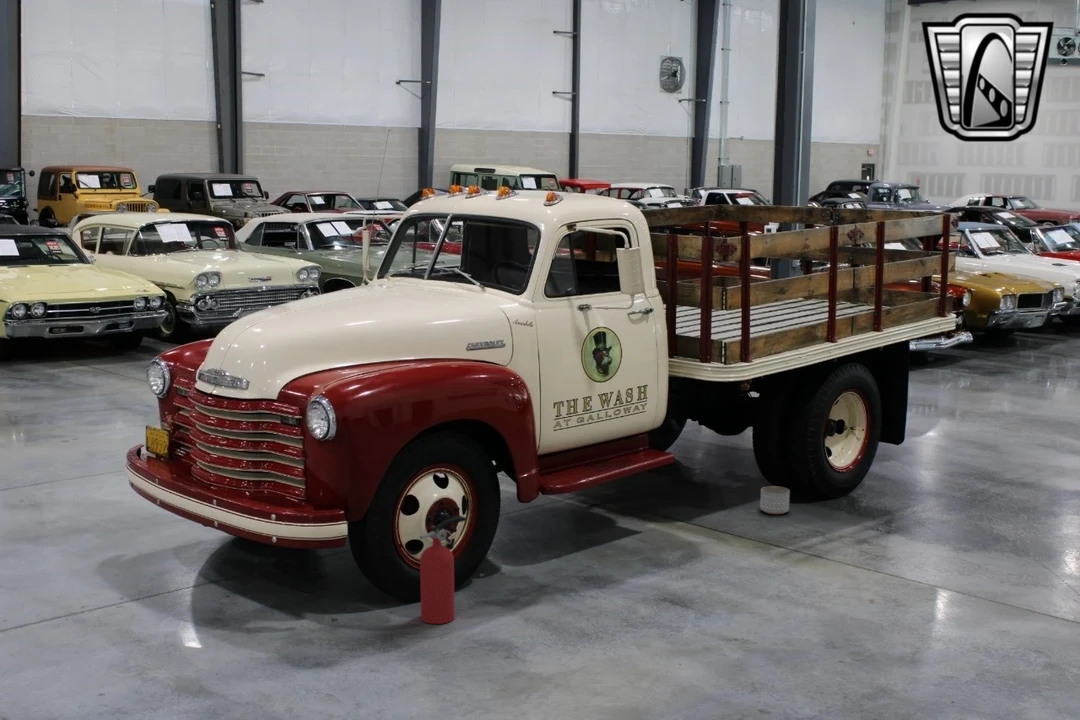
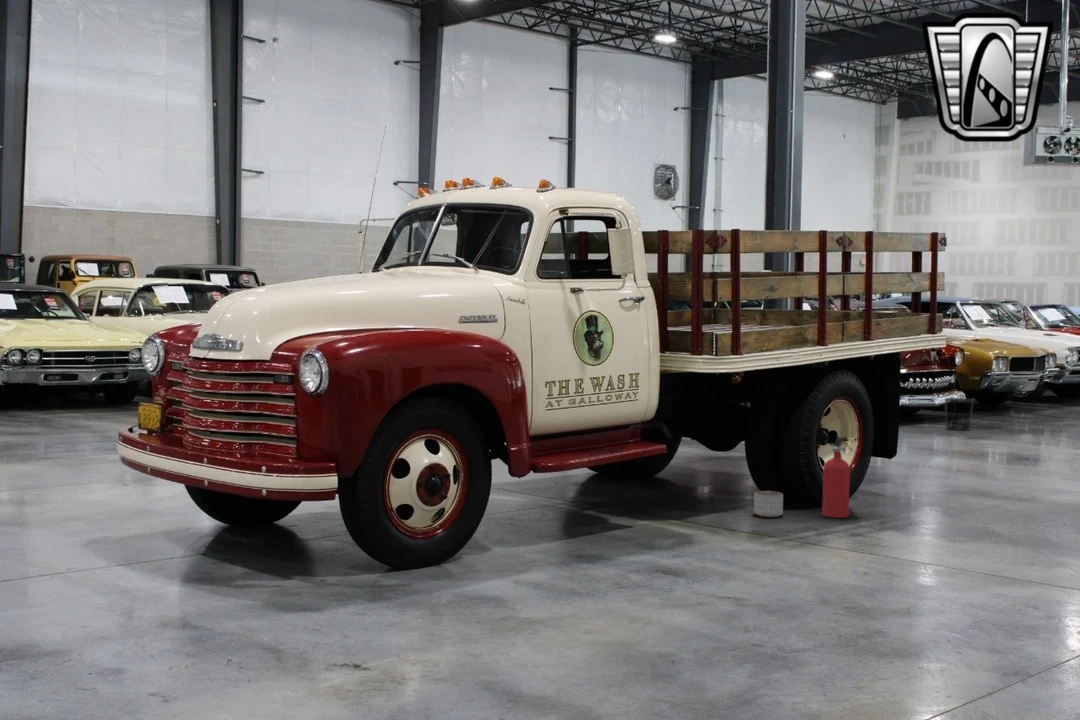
trash can: none [951,342,981,376] -> present [945,398,973,431]
fire extinguisher: present [420,515,466,624] -> present [822,437,851,518]

